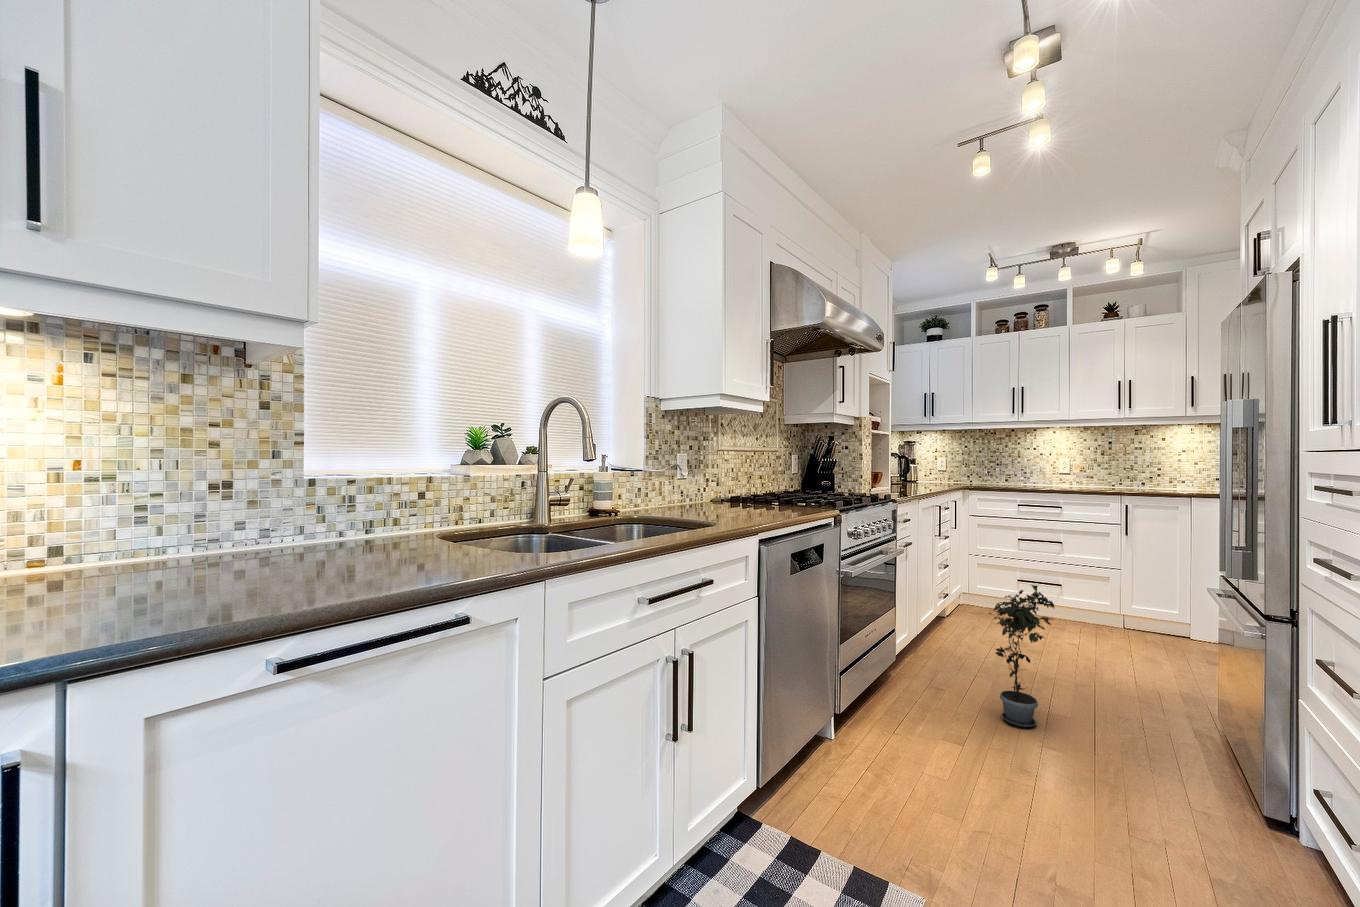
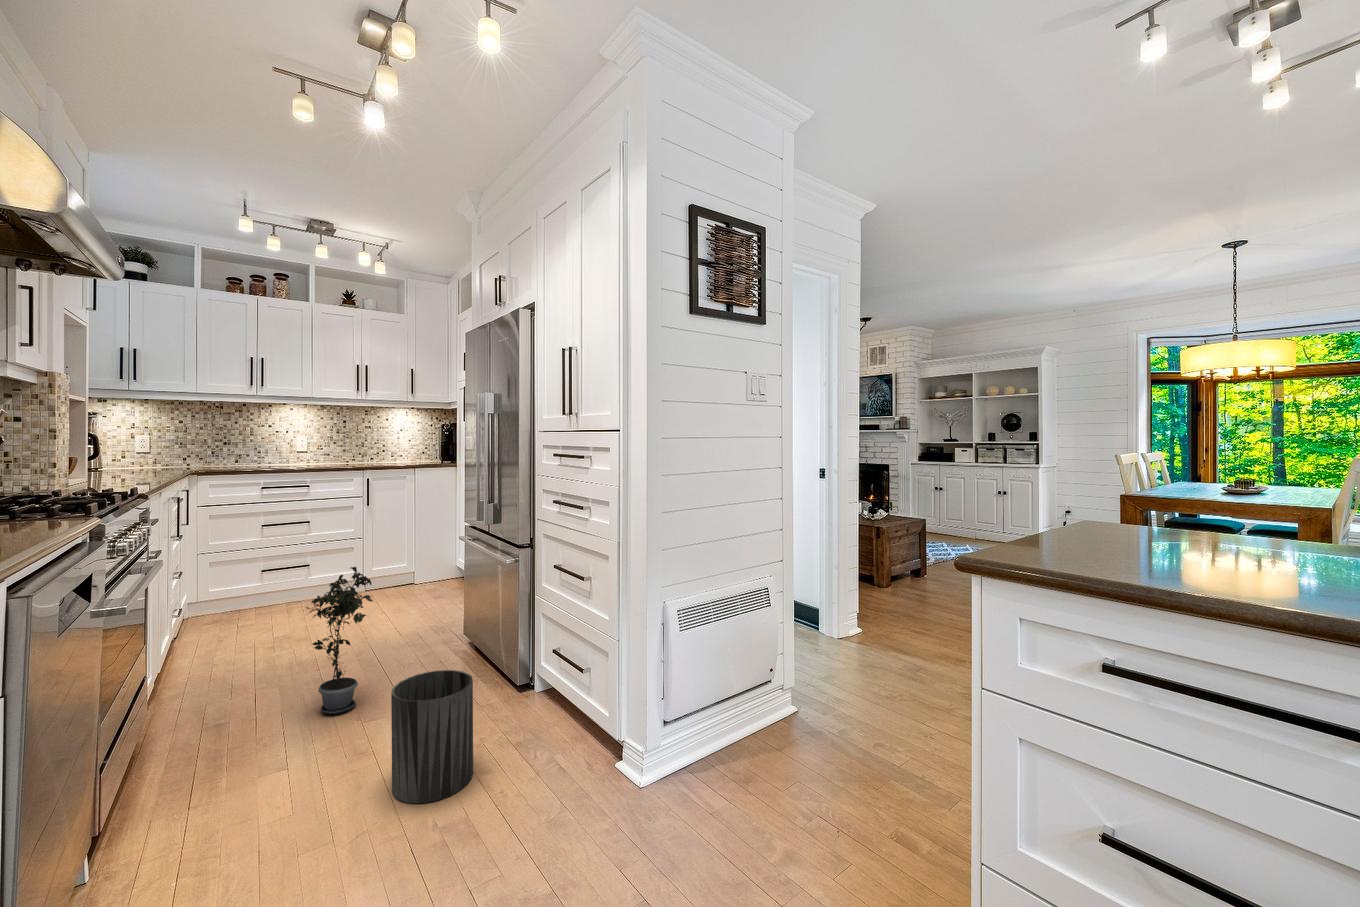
trash can: none [1011,708,1113,863] -> present [391,670,473,803]

